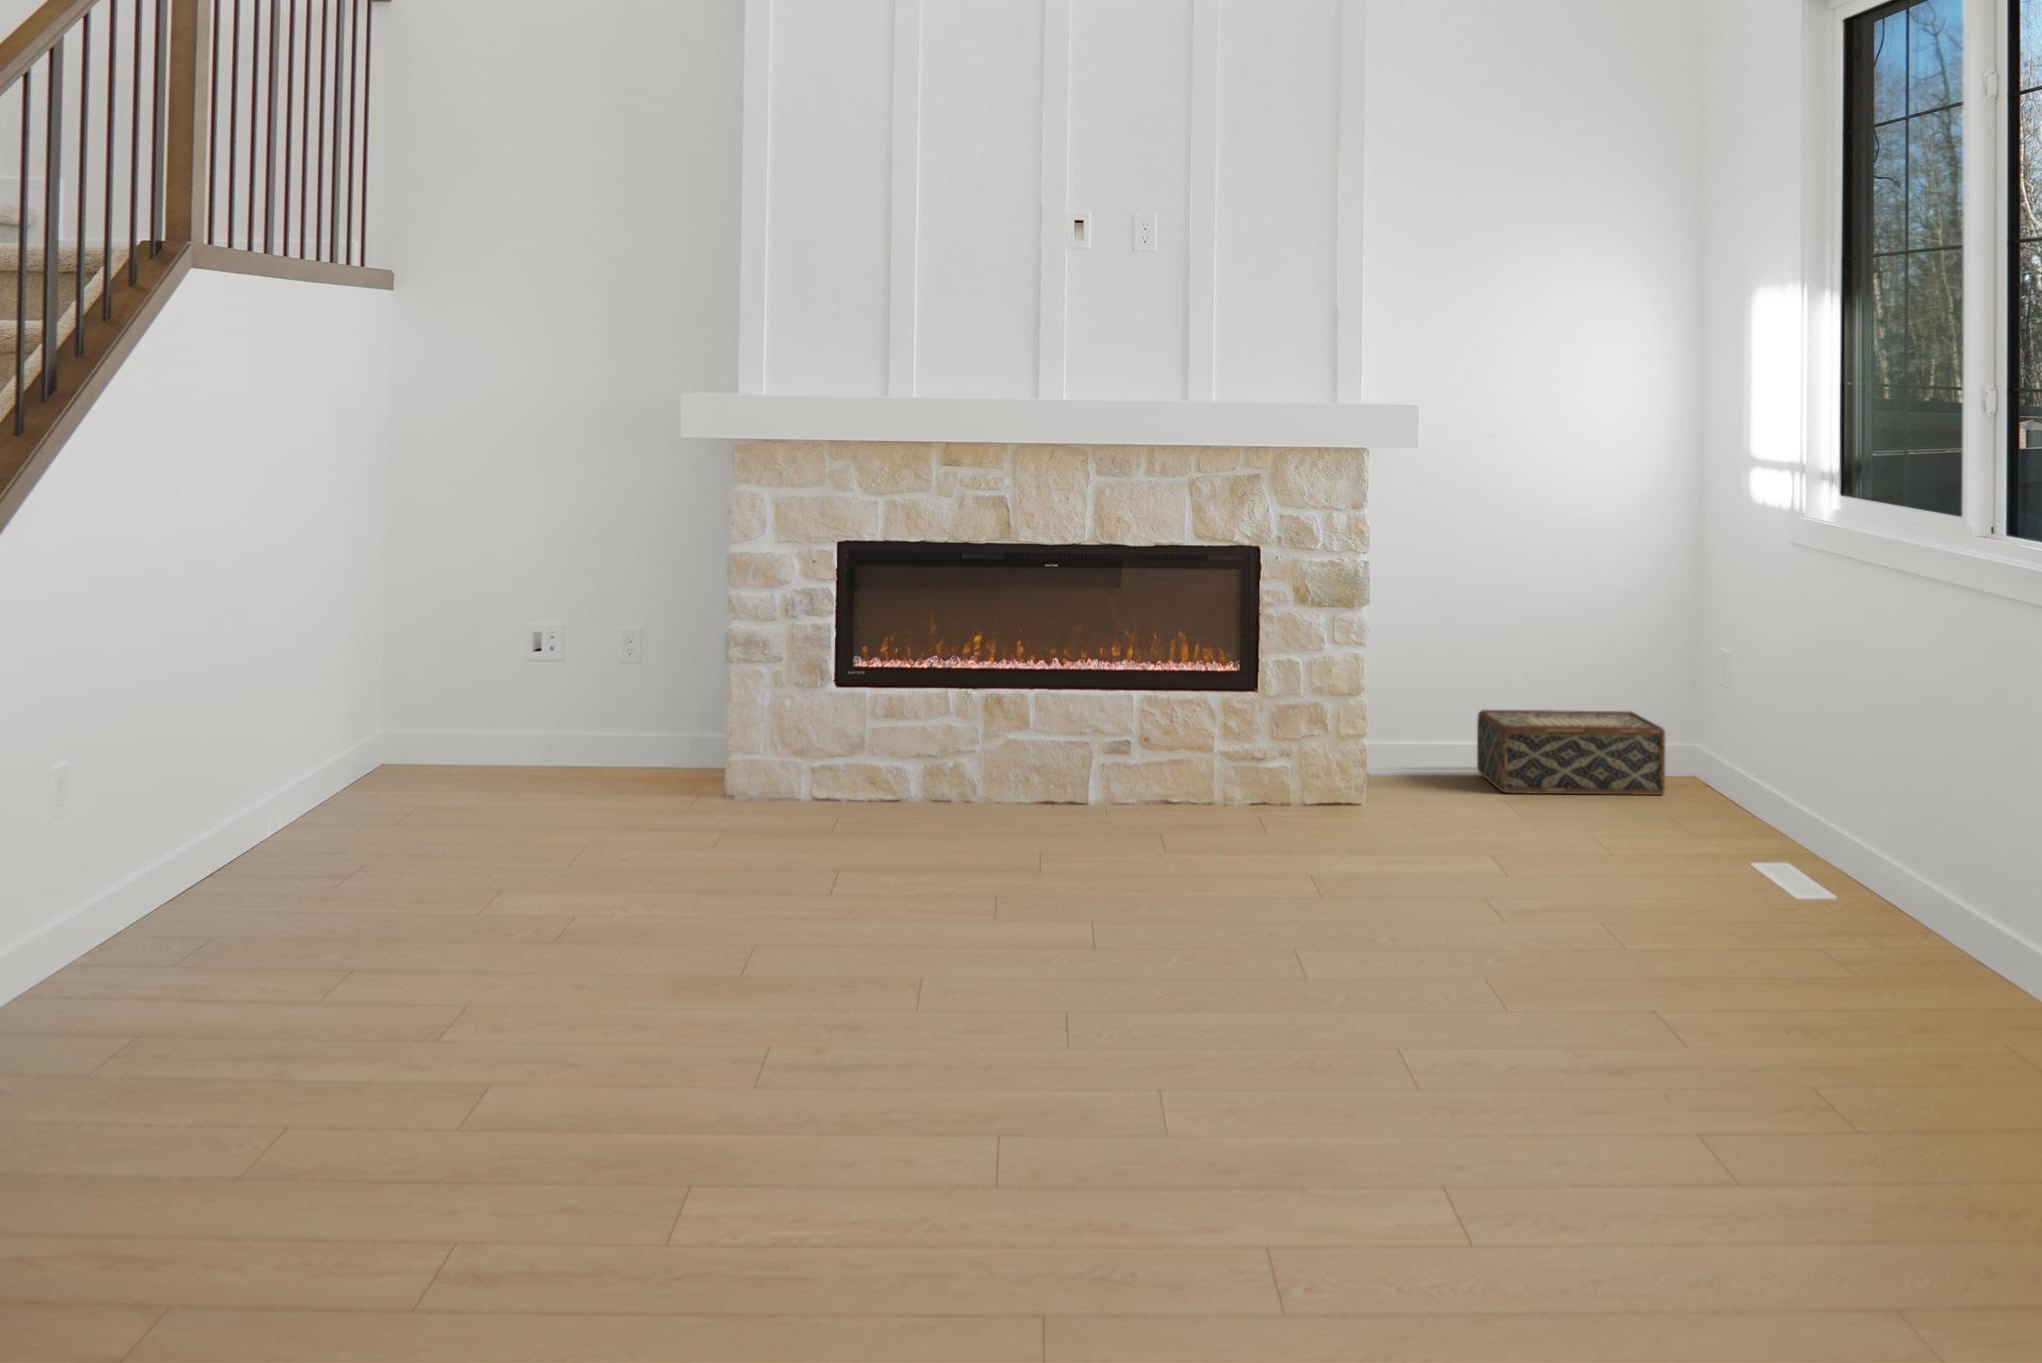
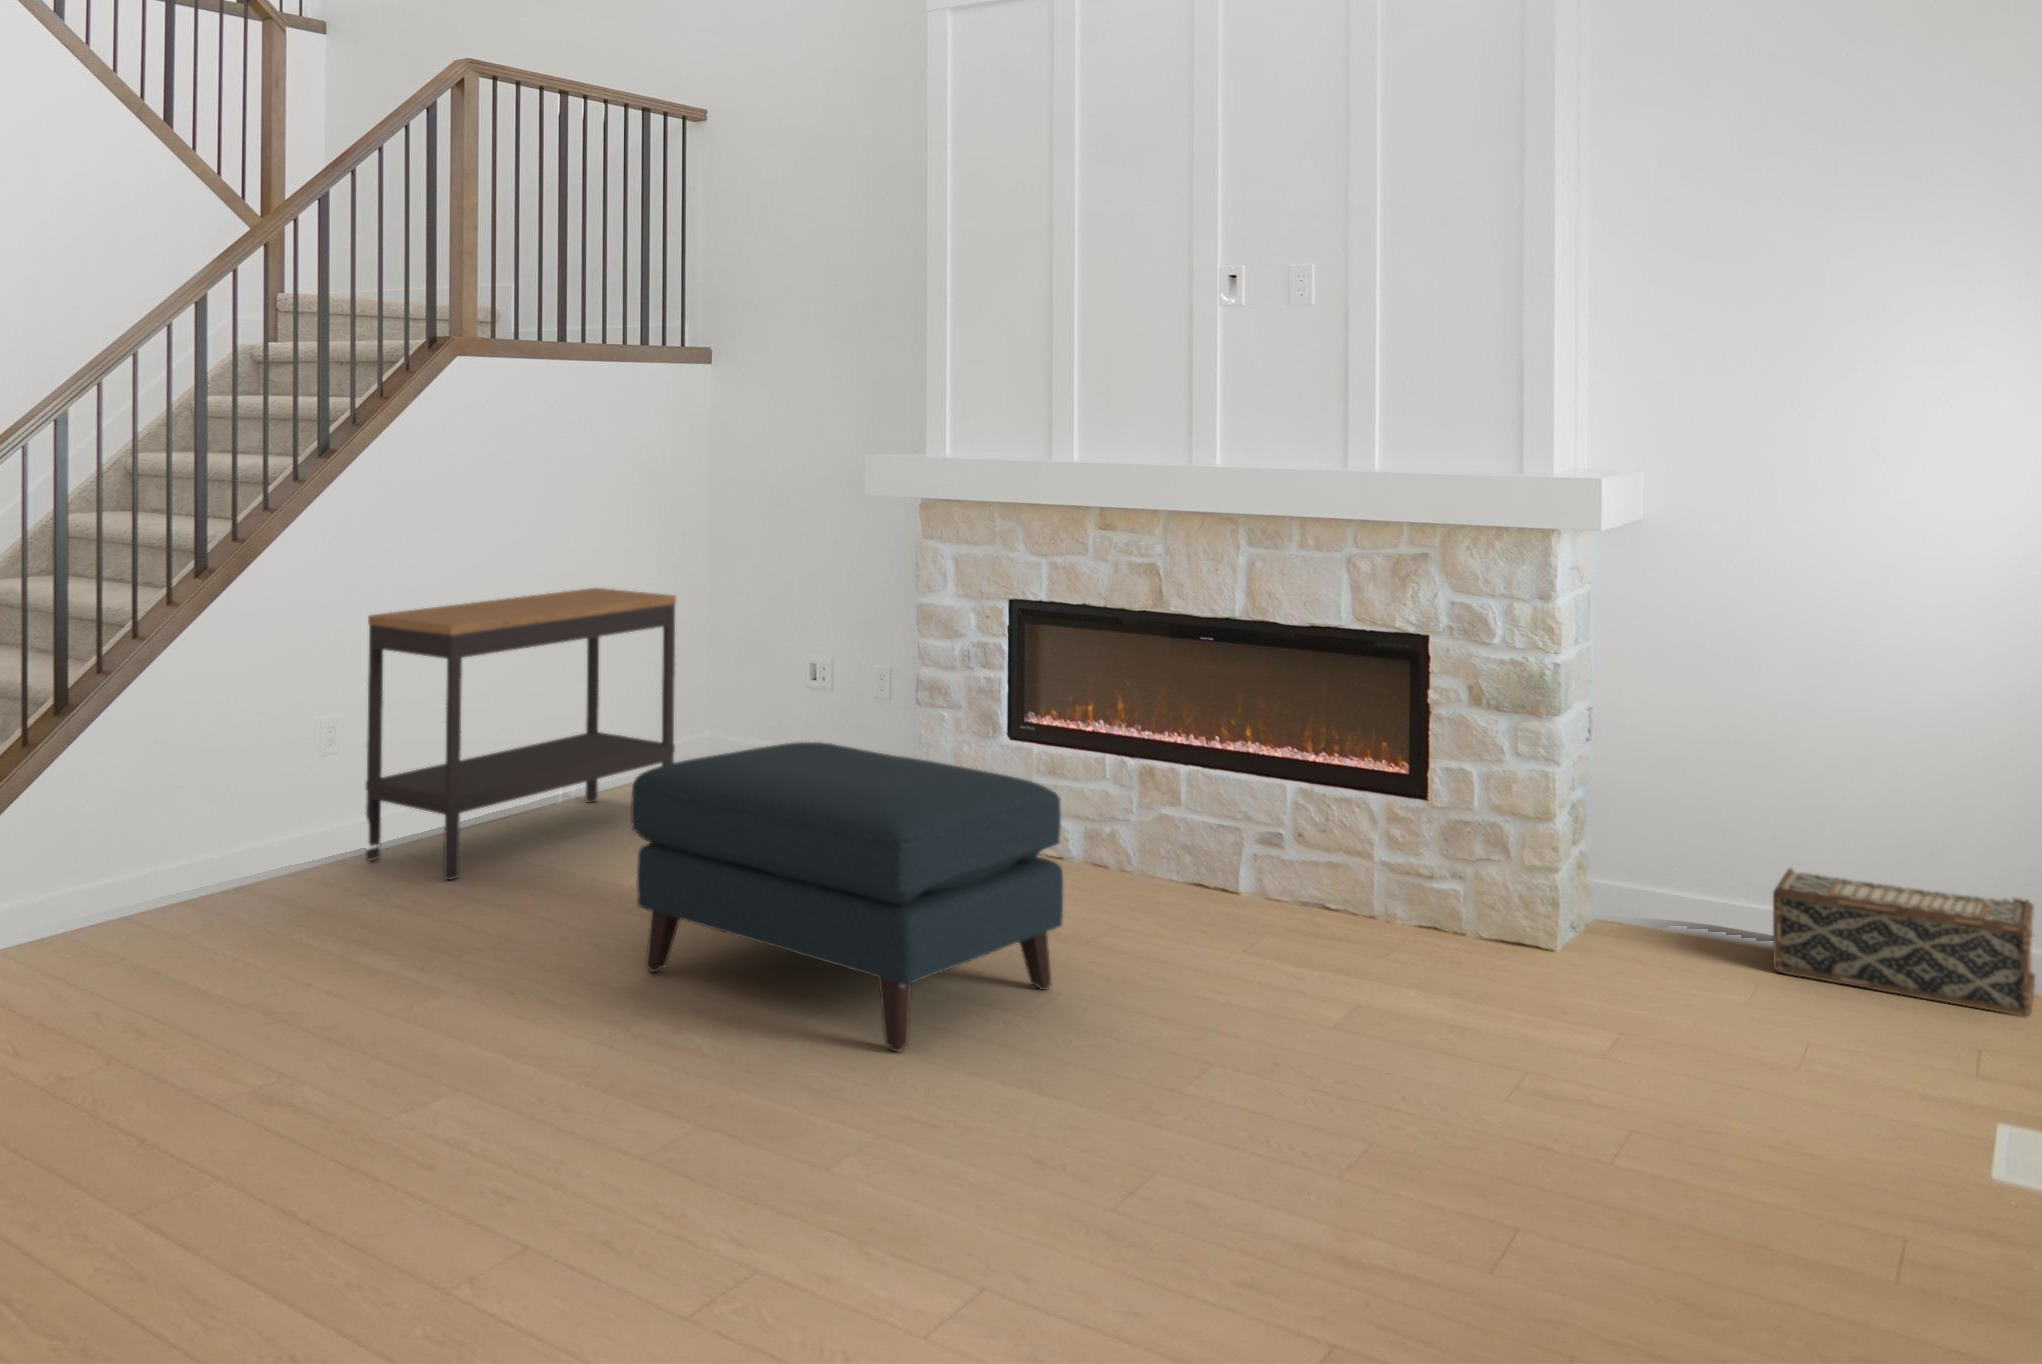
console table: none [123,559,441,939] -> present [366,588,676,880]
ottoman: none [682,701,1101,998] -> present [631,742,1063,1052]

